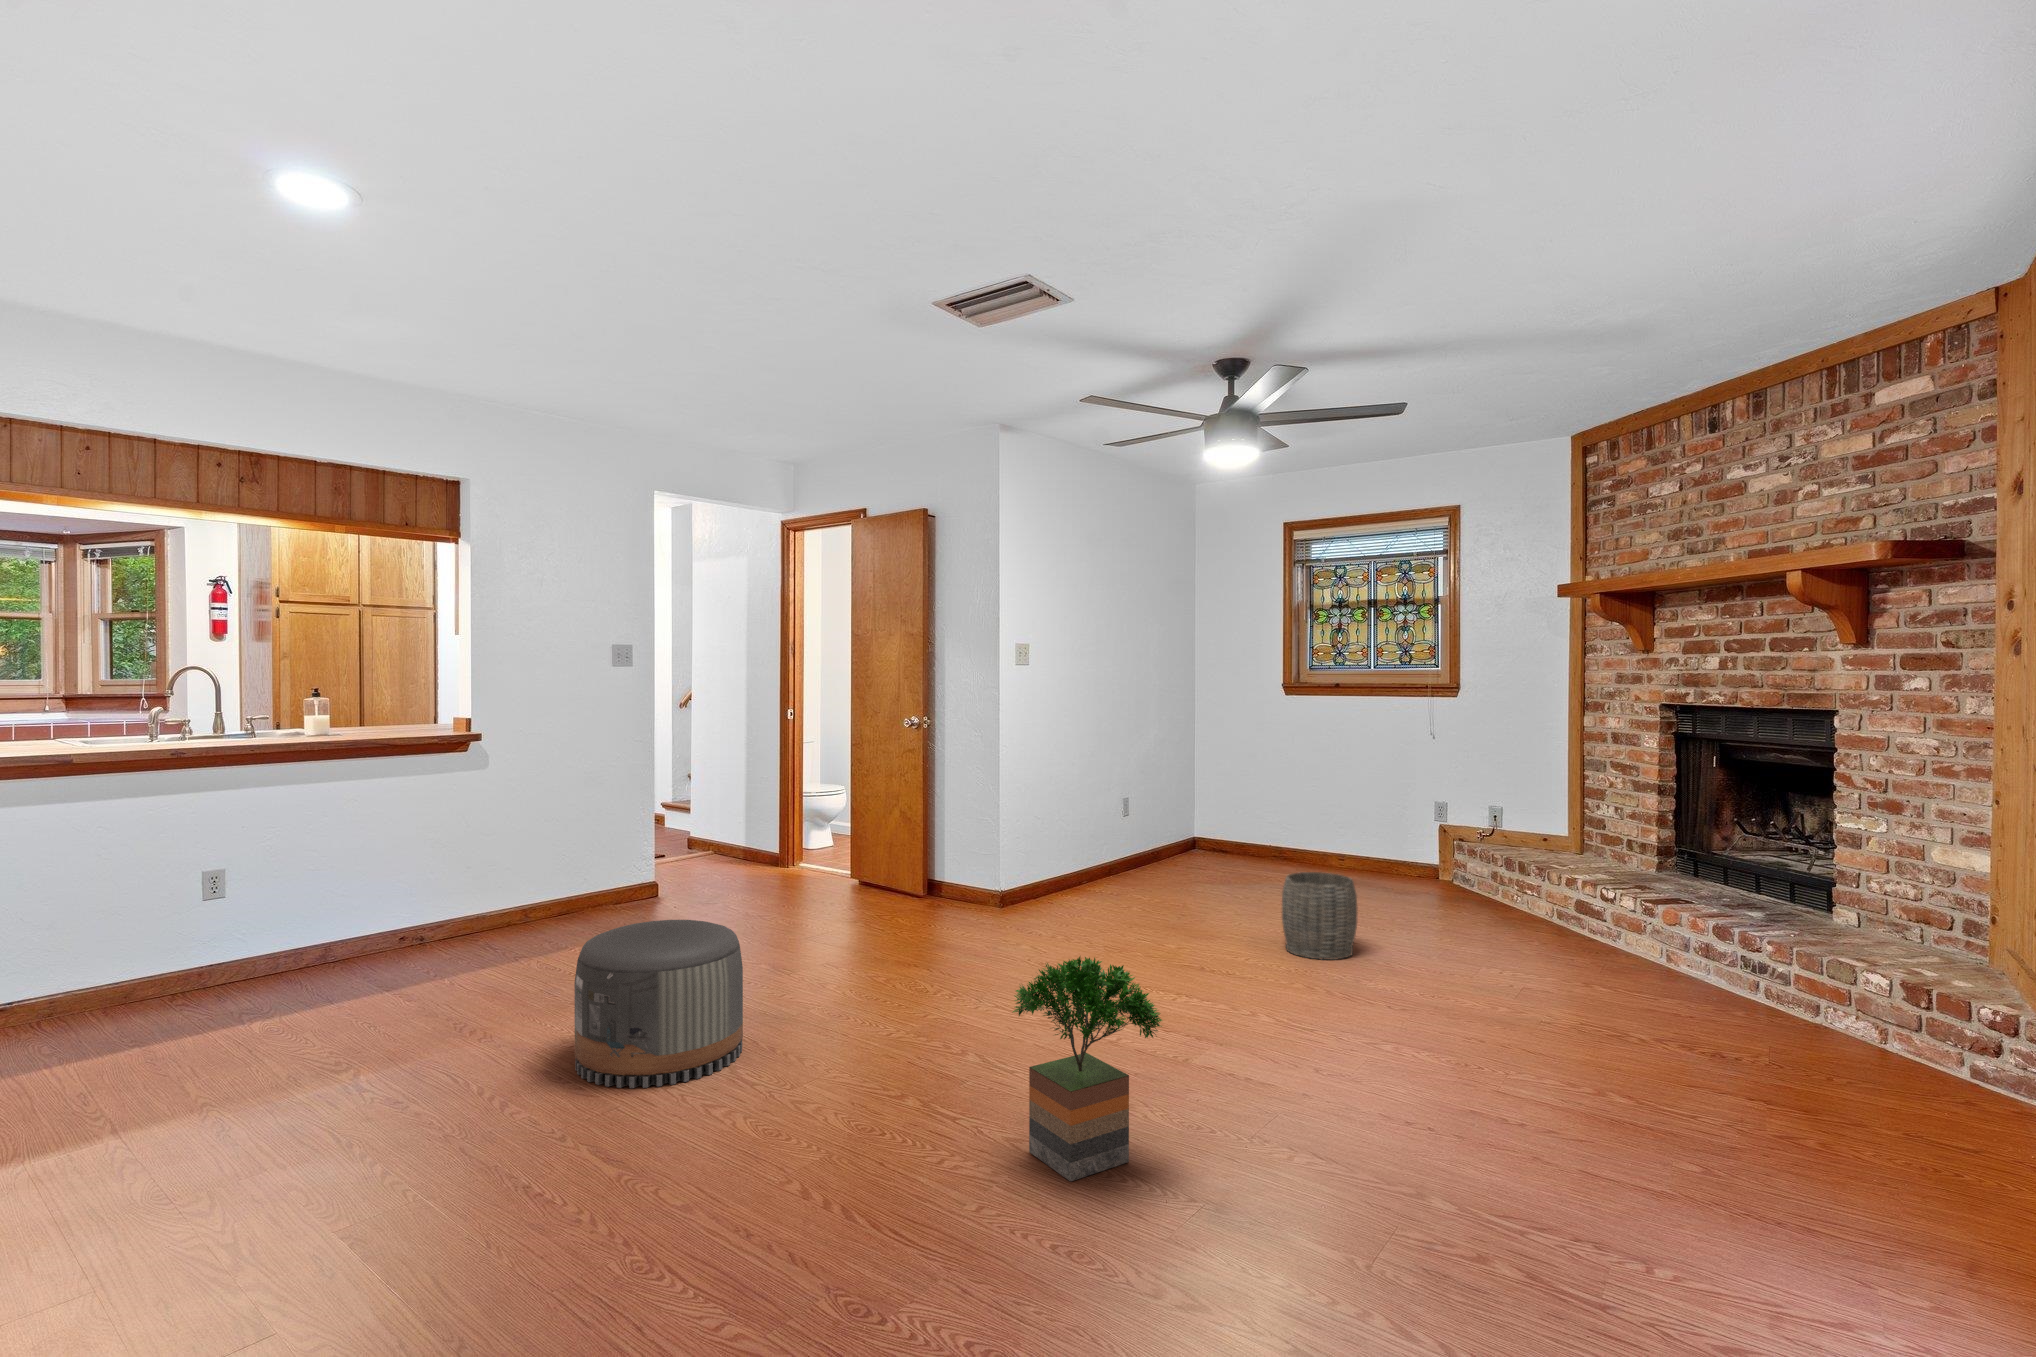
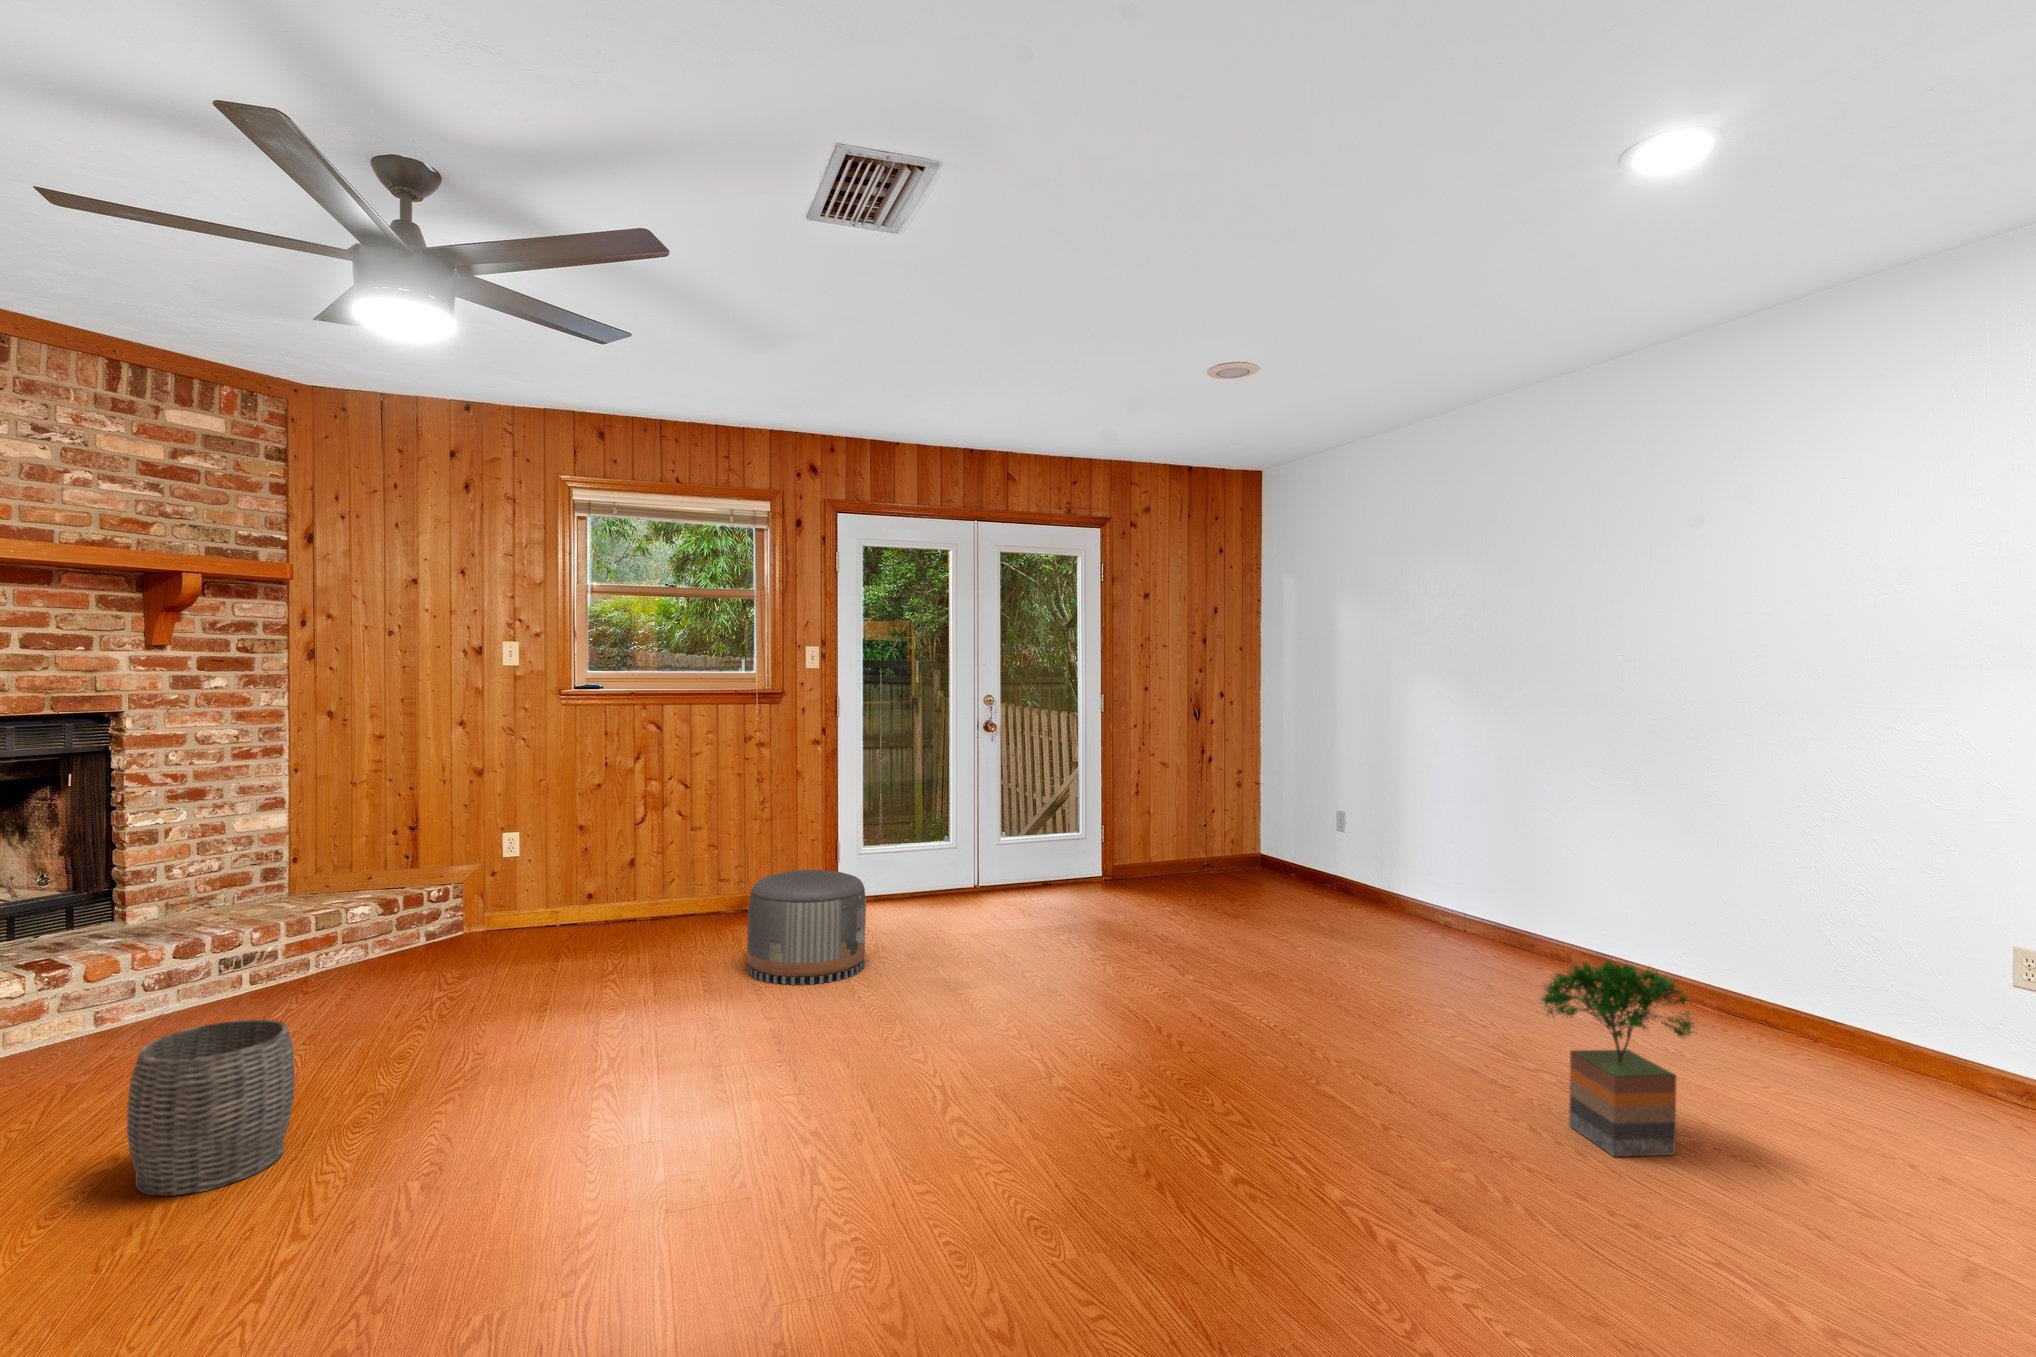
pouf: present [574,920,743,1088] -> present [747,870,866,985]
potted tree: present [1013,957,1162,1181] -> present [1541,961,1695,1157]

